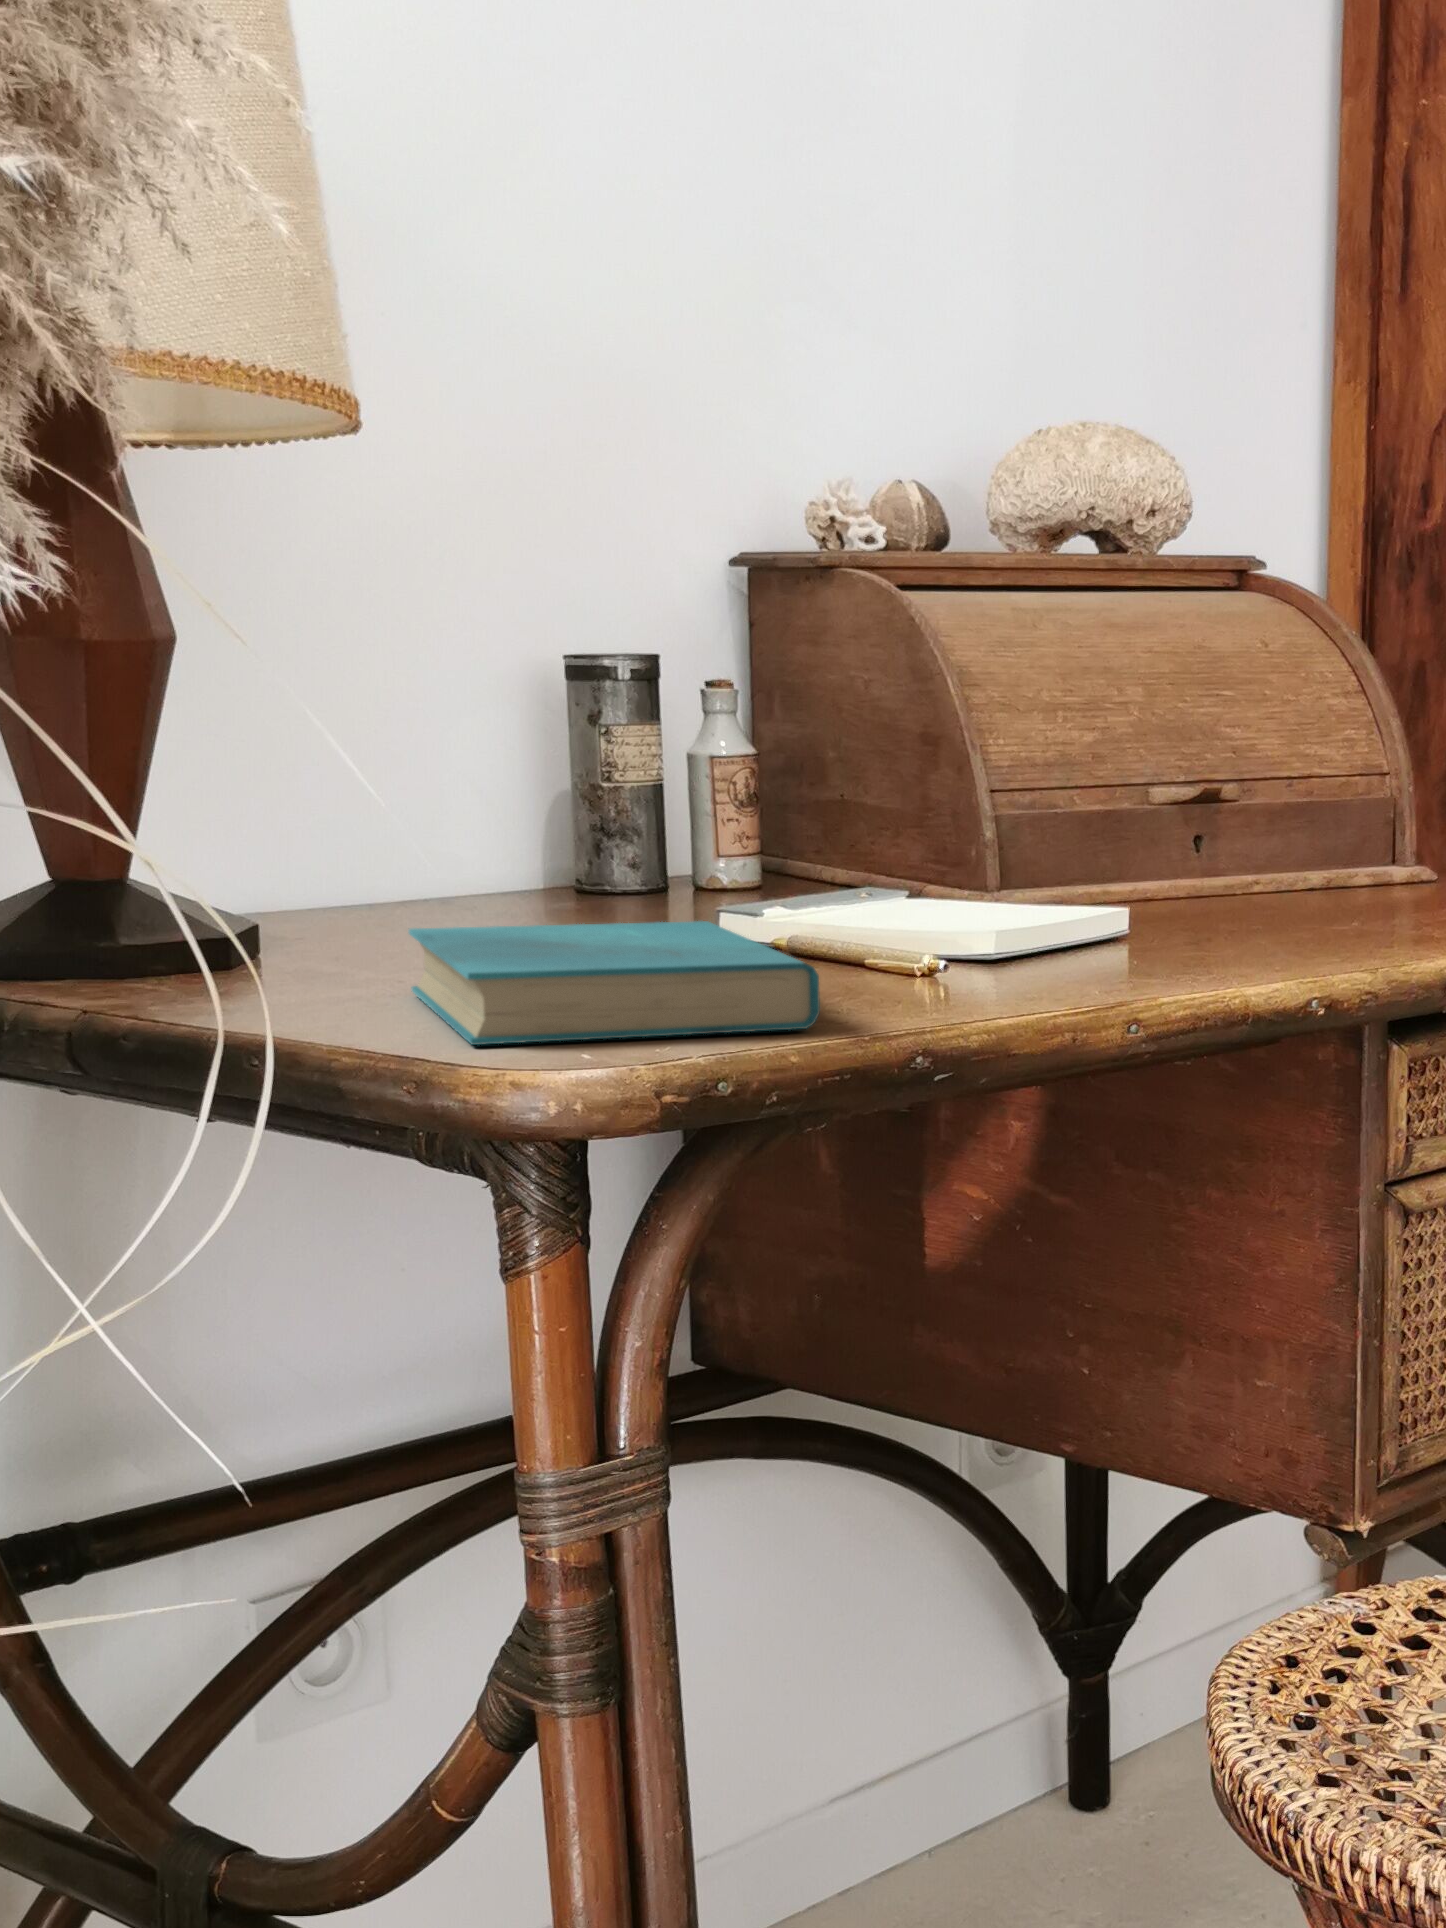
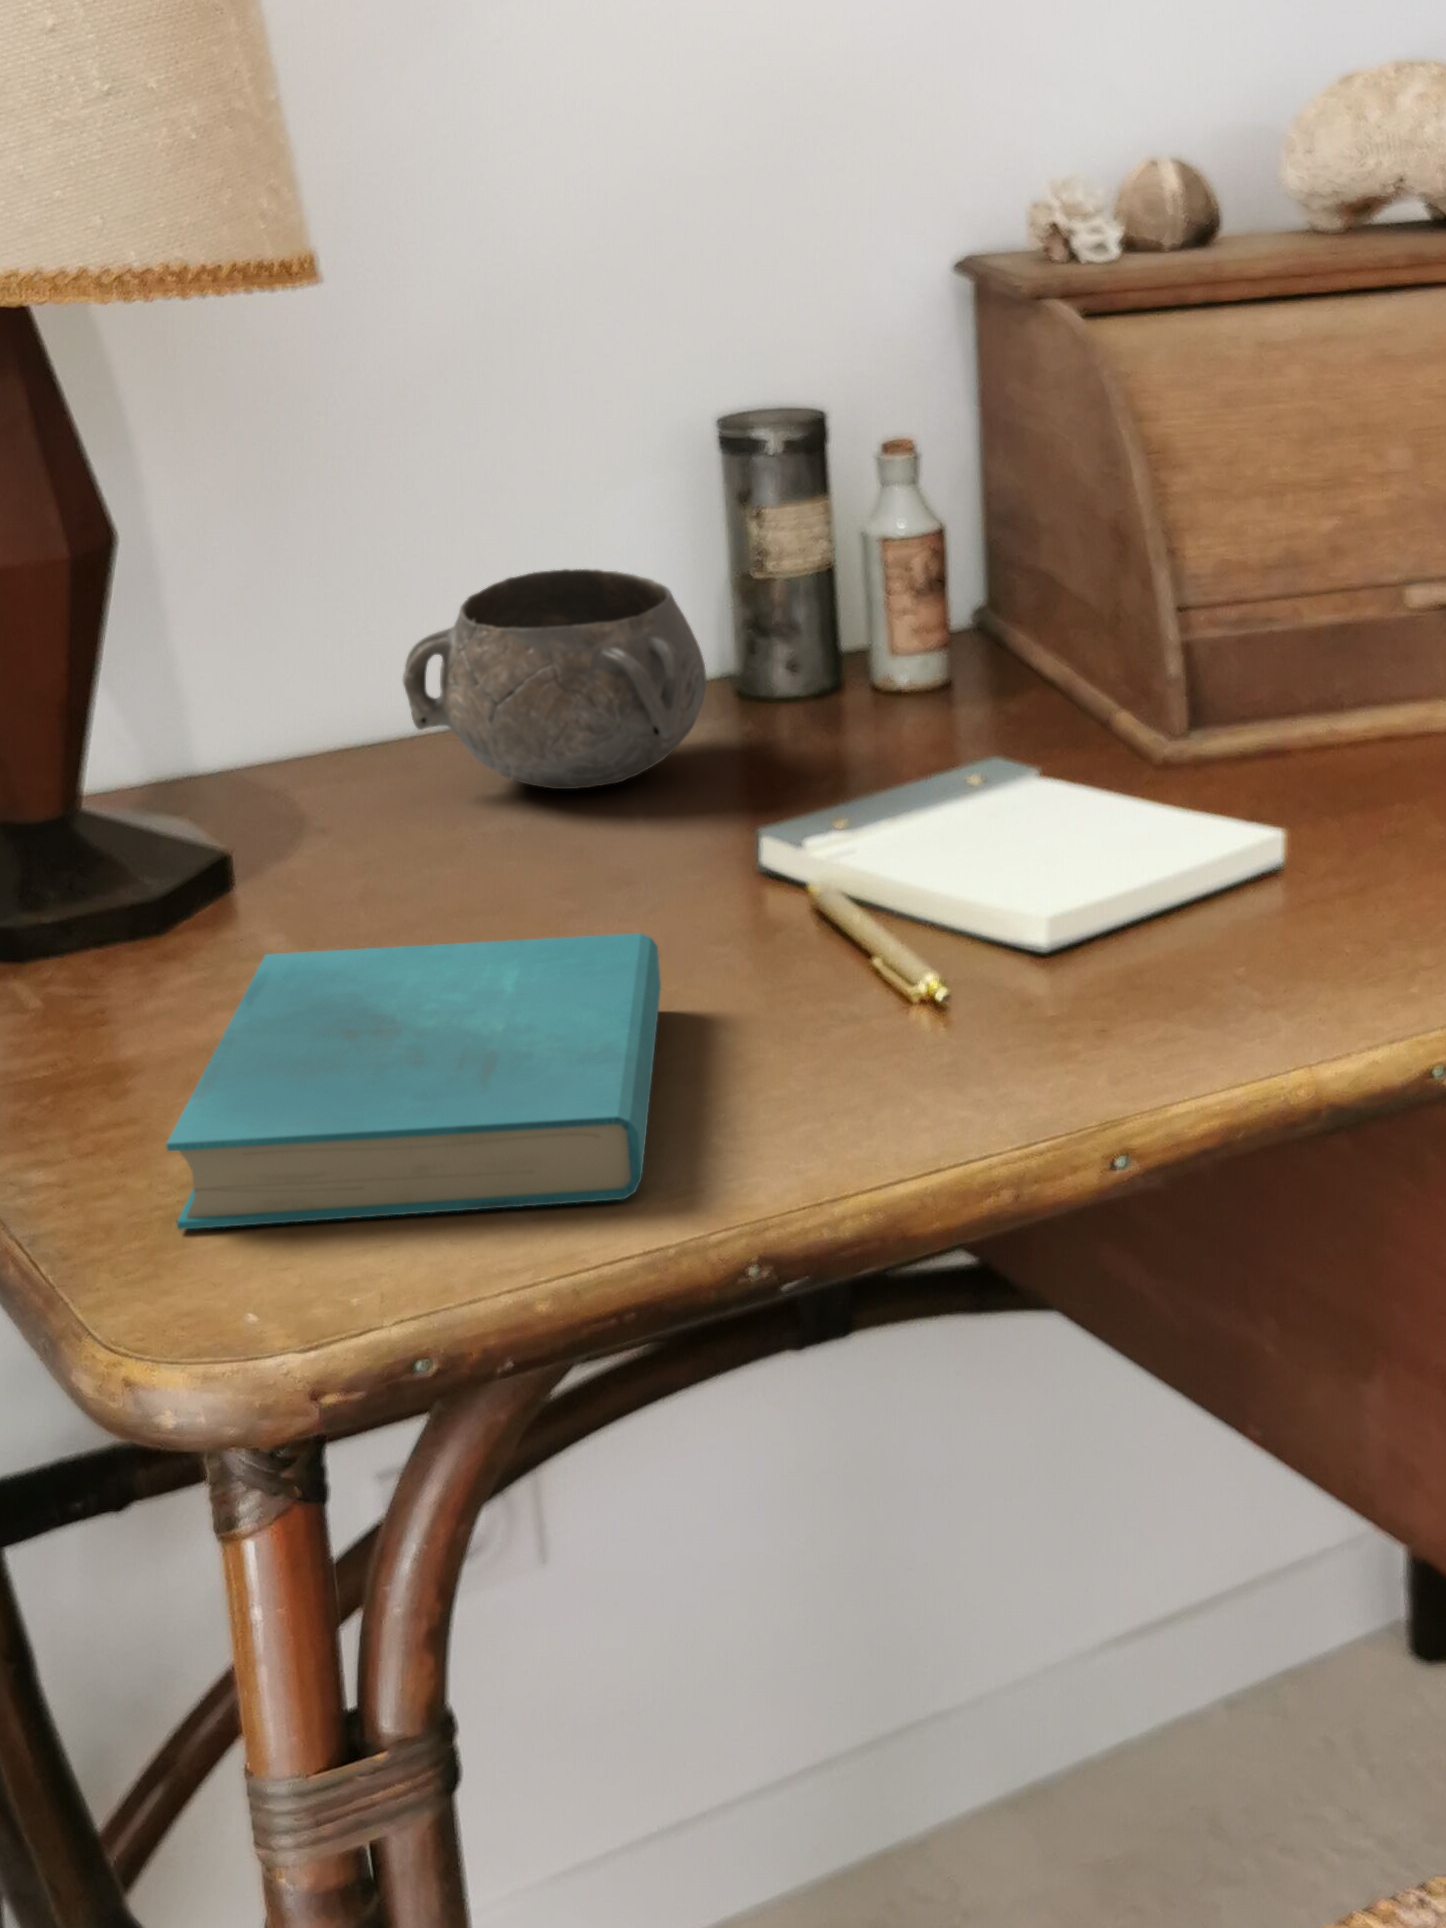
decorative bowl: none [352,748,610,921] -> present [403,569,706,789]

